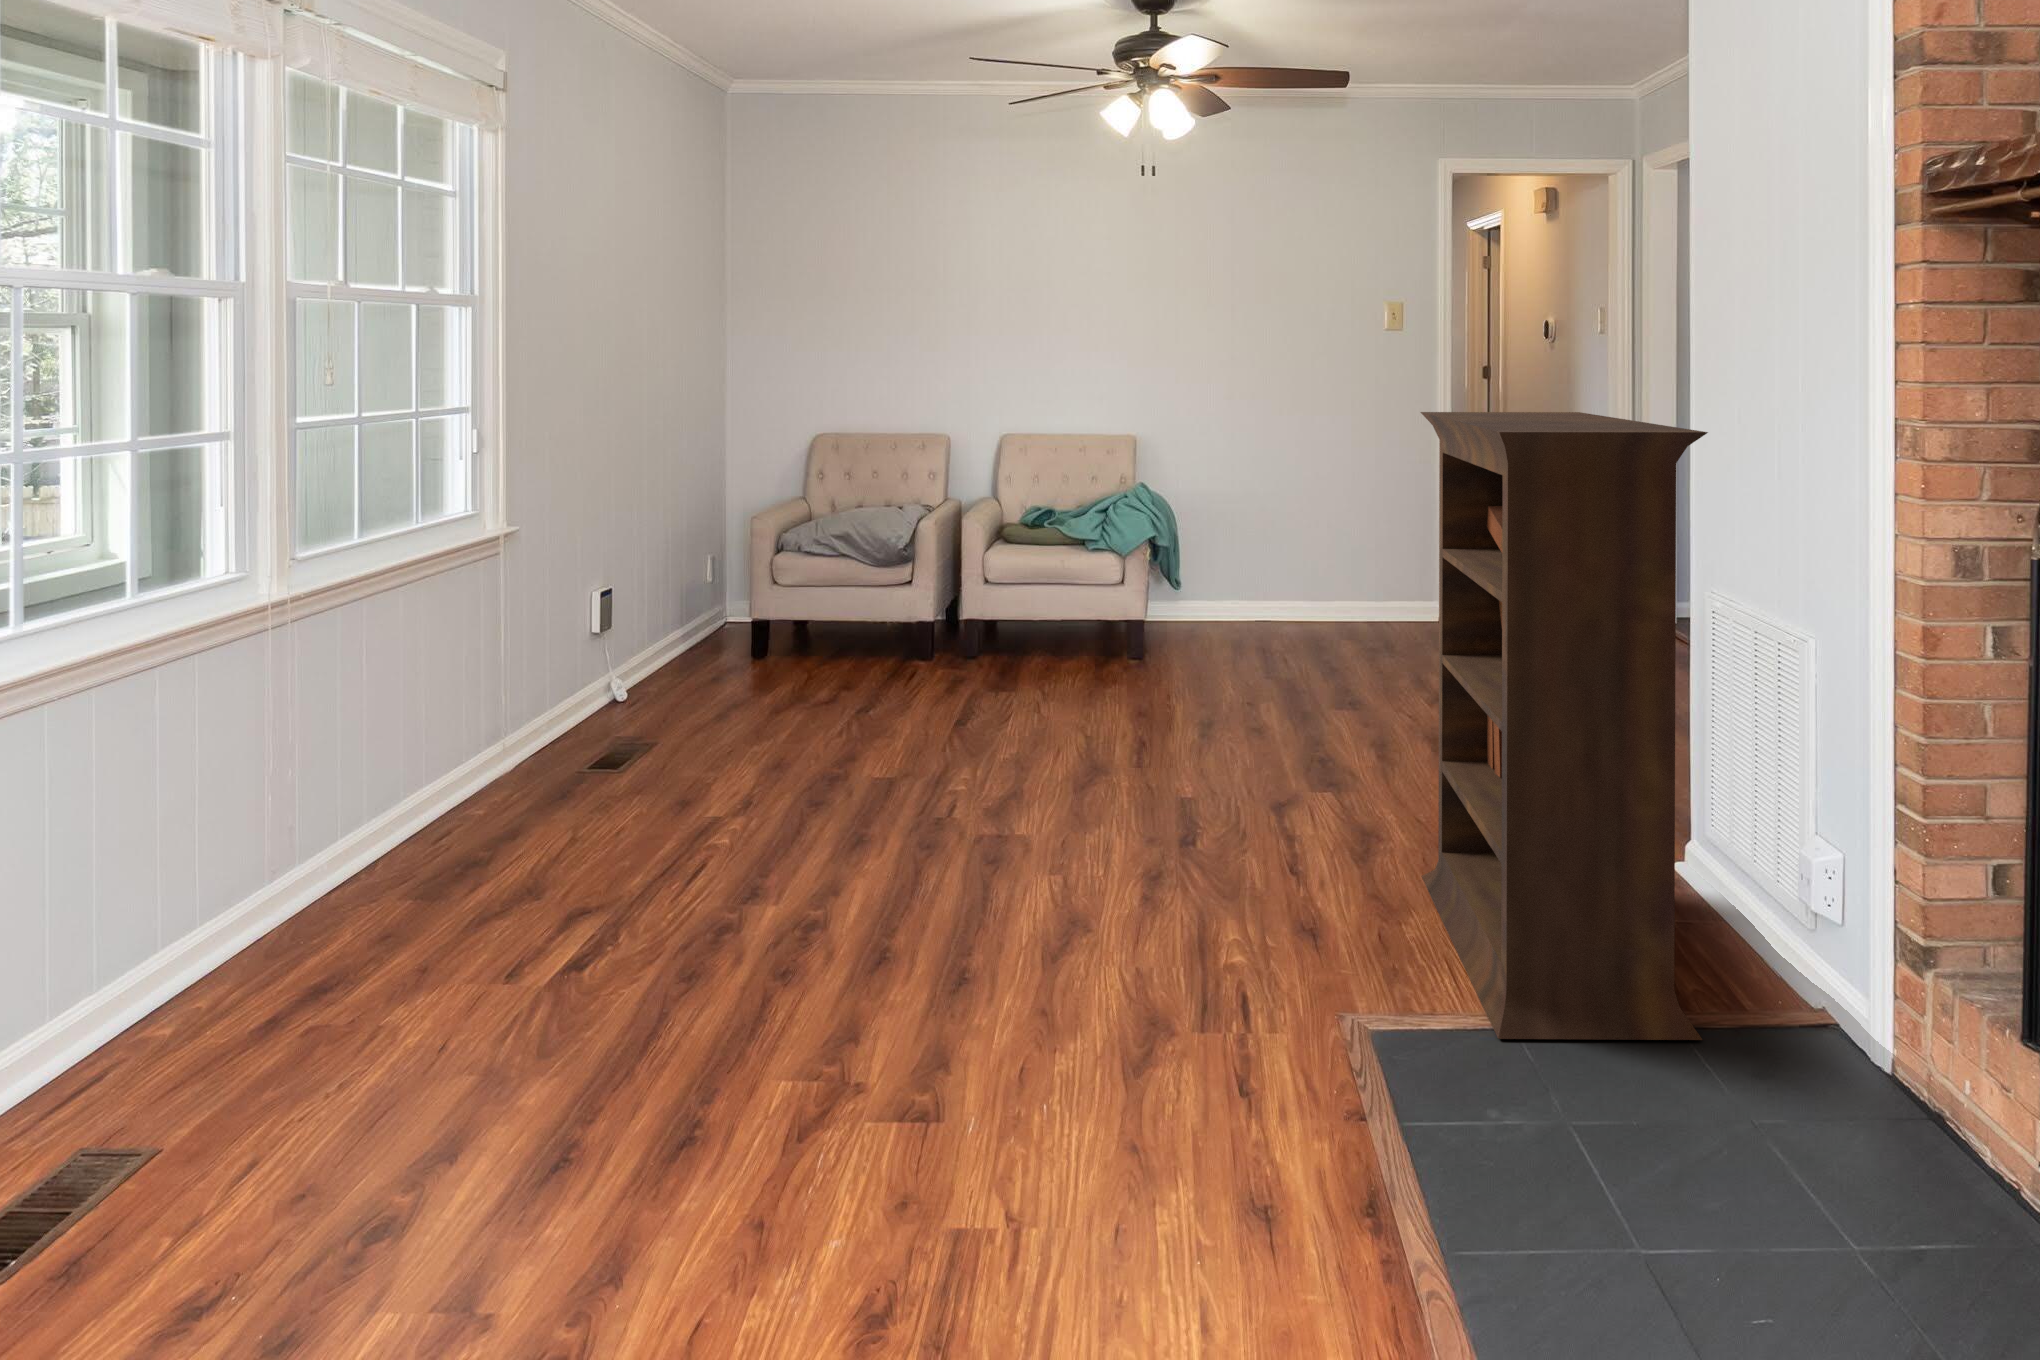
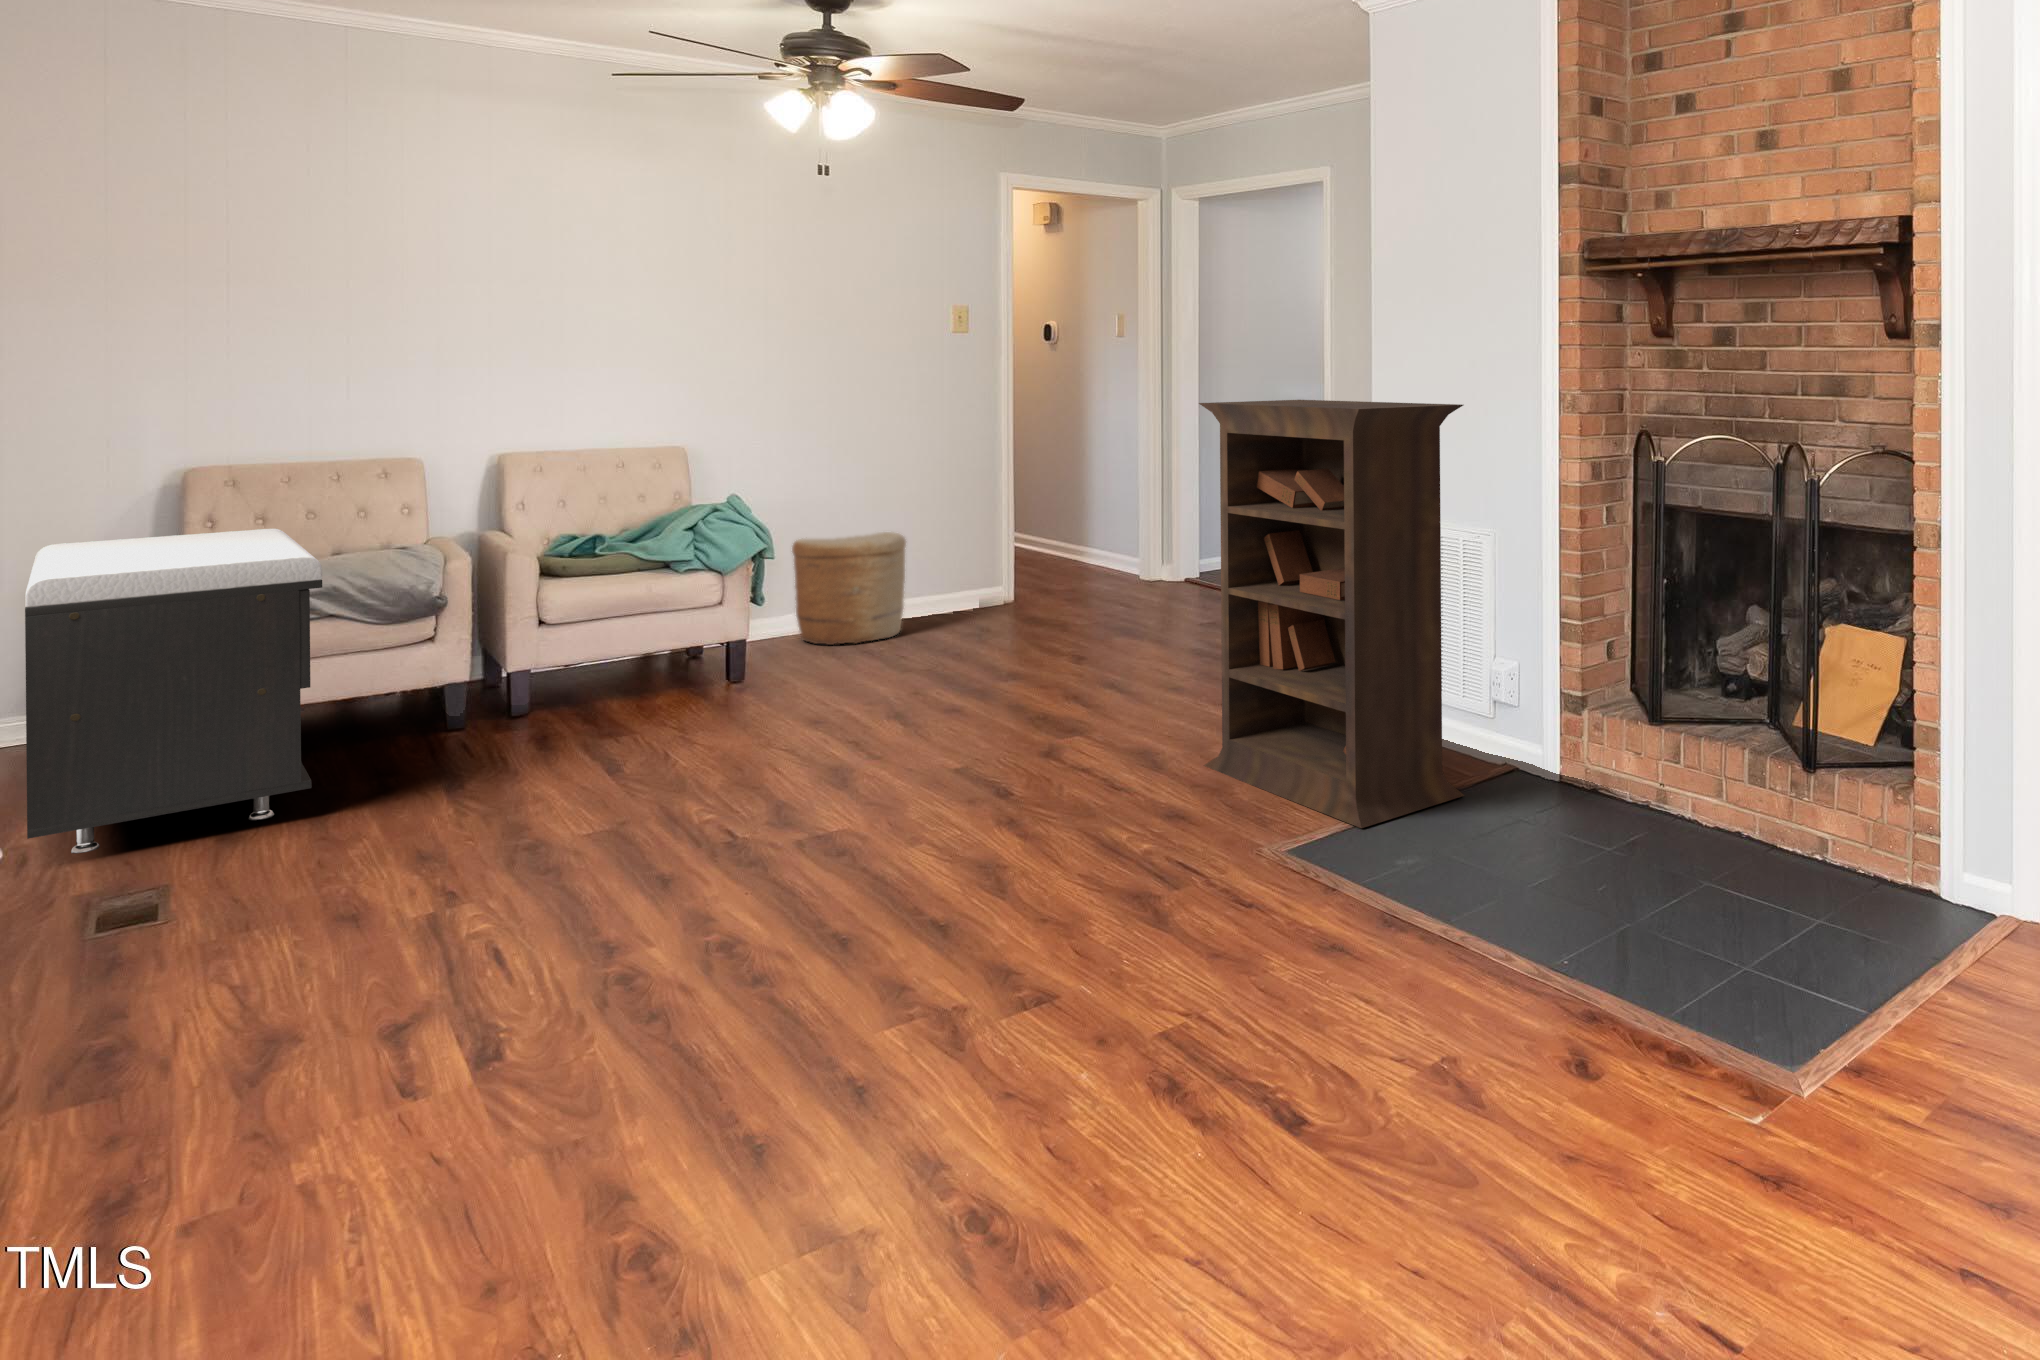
storage bench: none [596,482,820,715] -> present [25,529,322,854]
woven basket: none [1228,526,1332,642] -> present [792,532,906,645]

